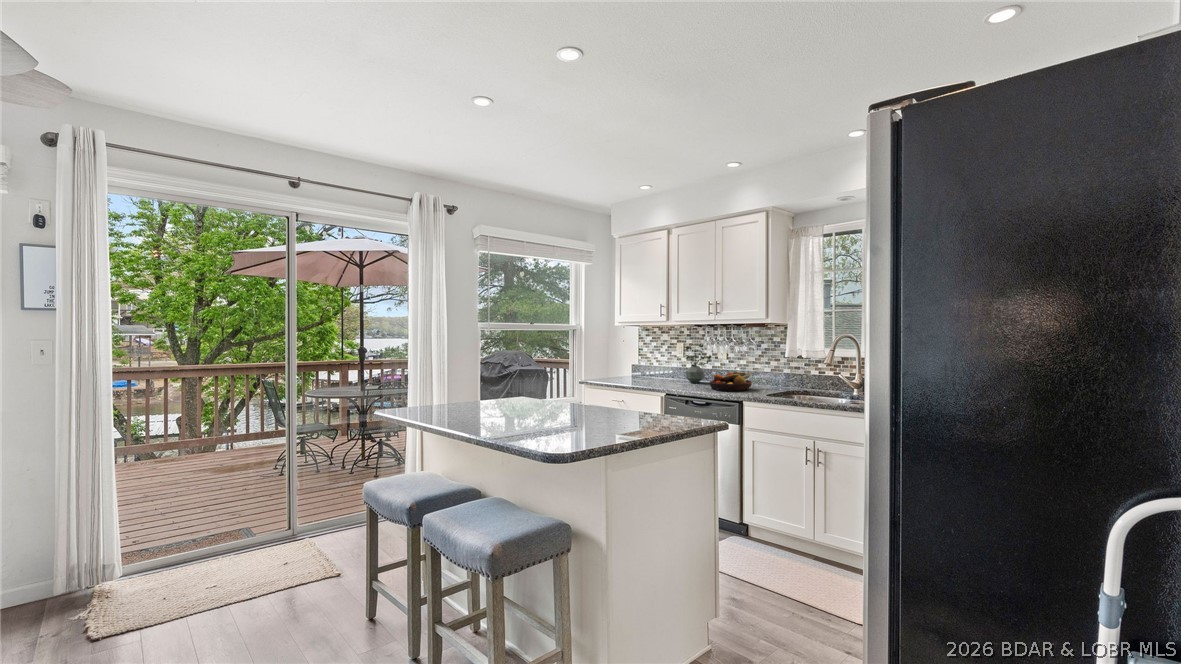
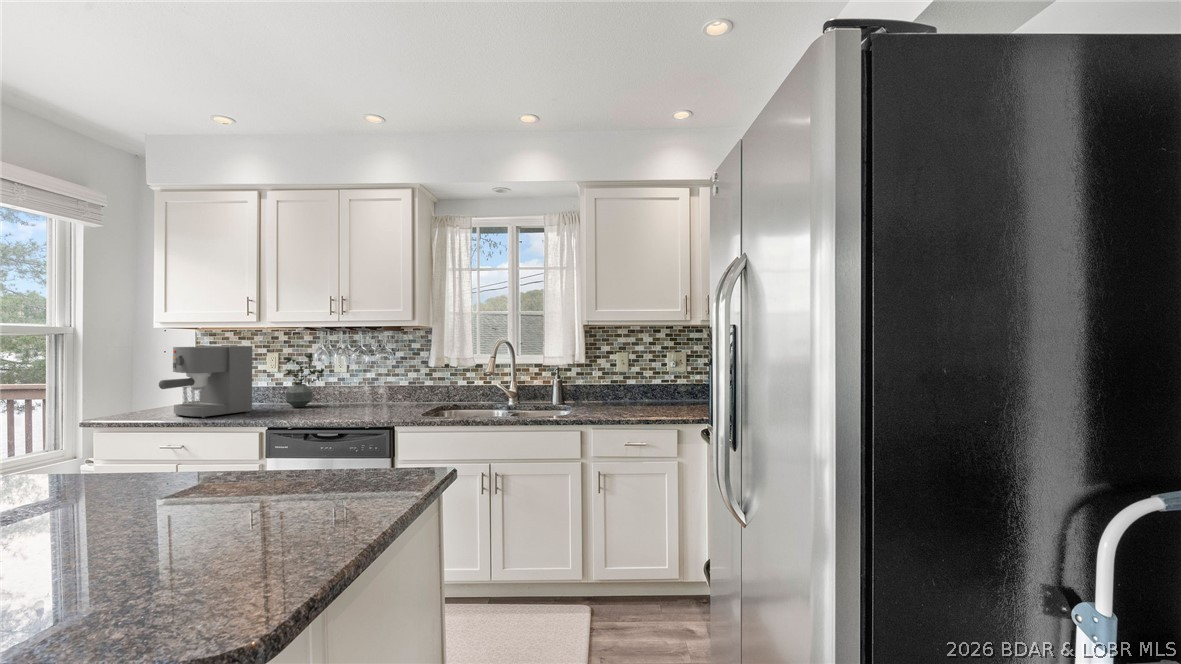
coffee maker: none [614,337,664,385] -> present [159,346,252,418]
fruit bowl: present [709,372,752,391] -> none [331,388,390,415]

